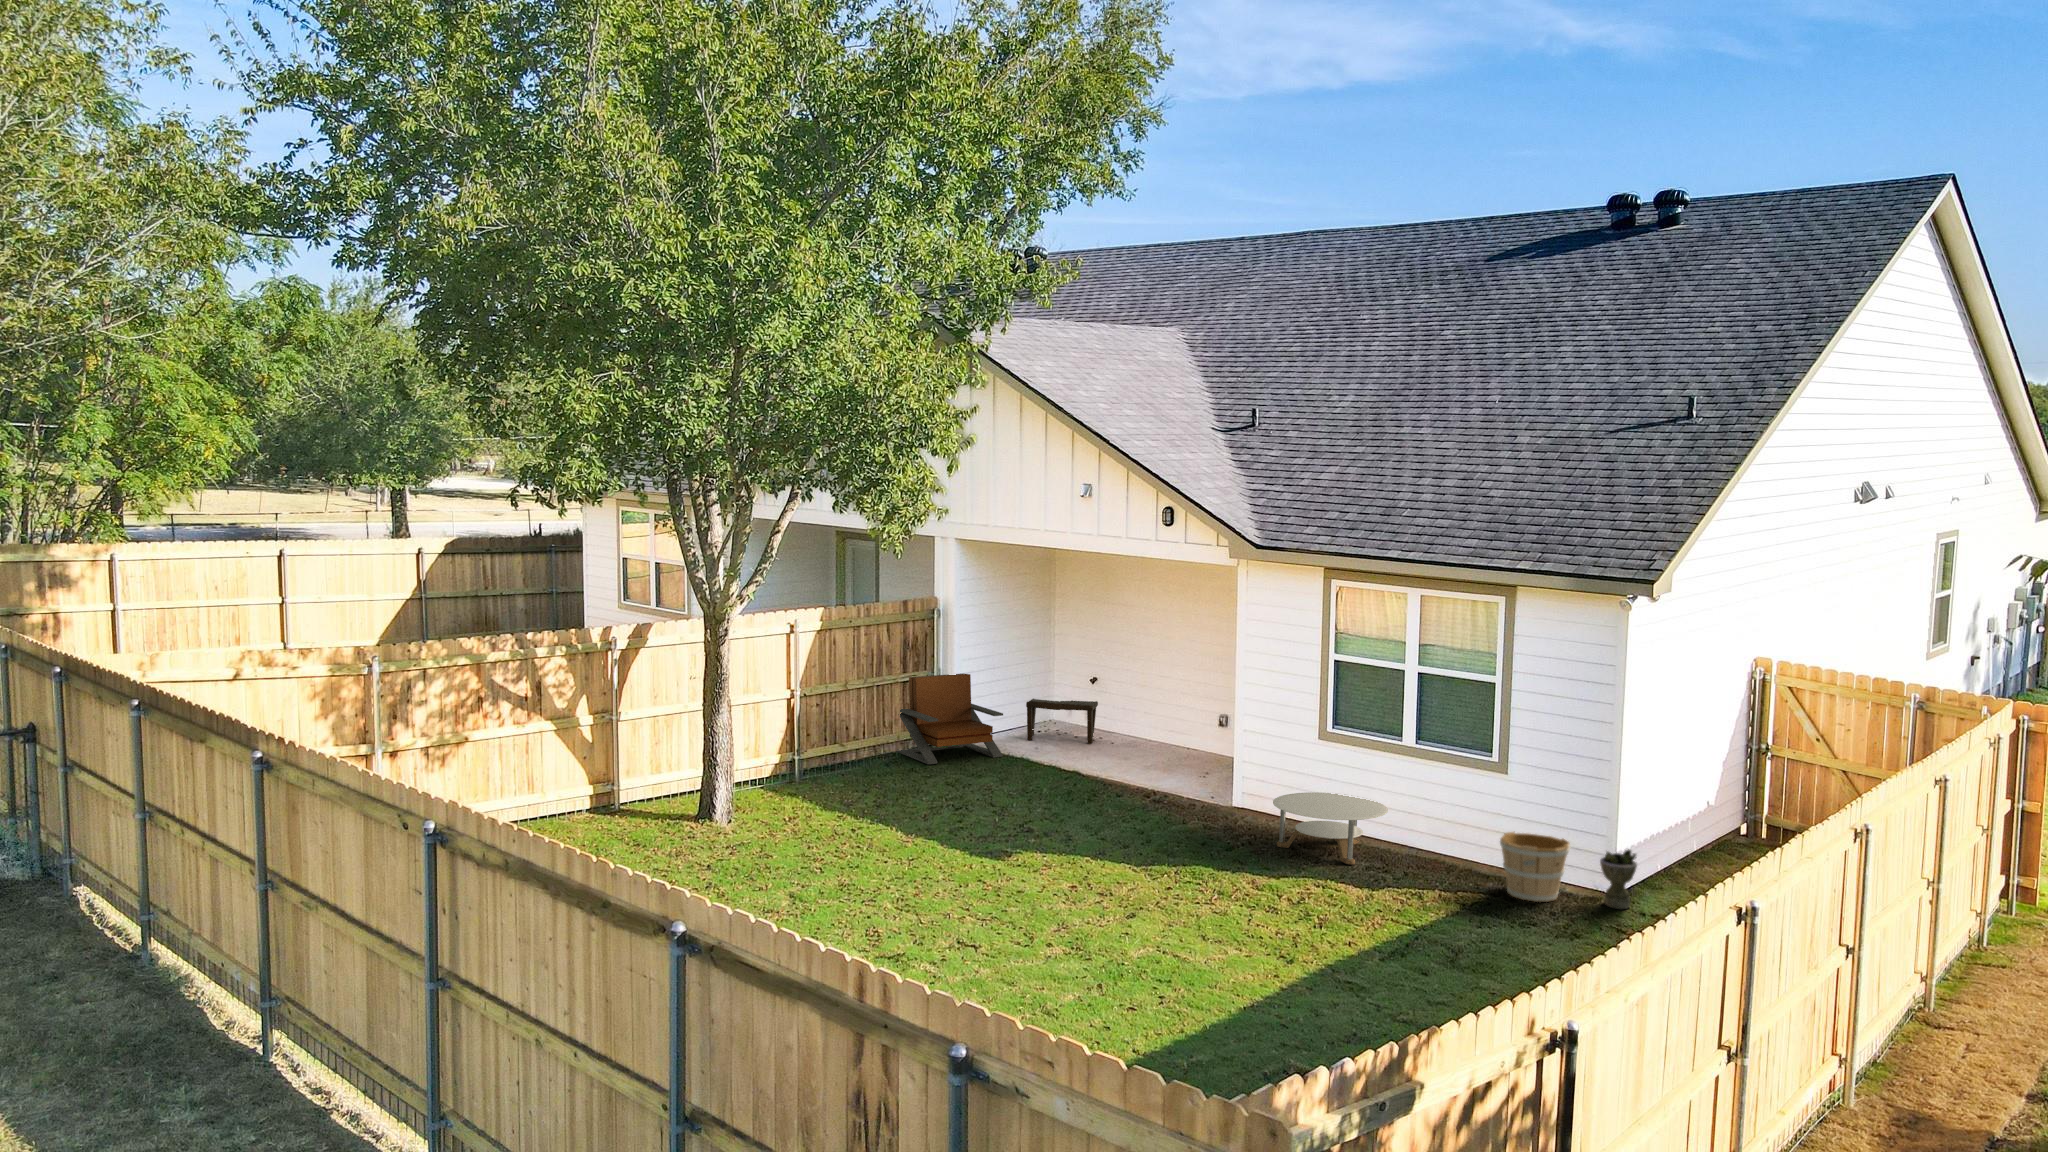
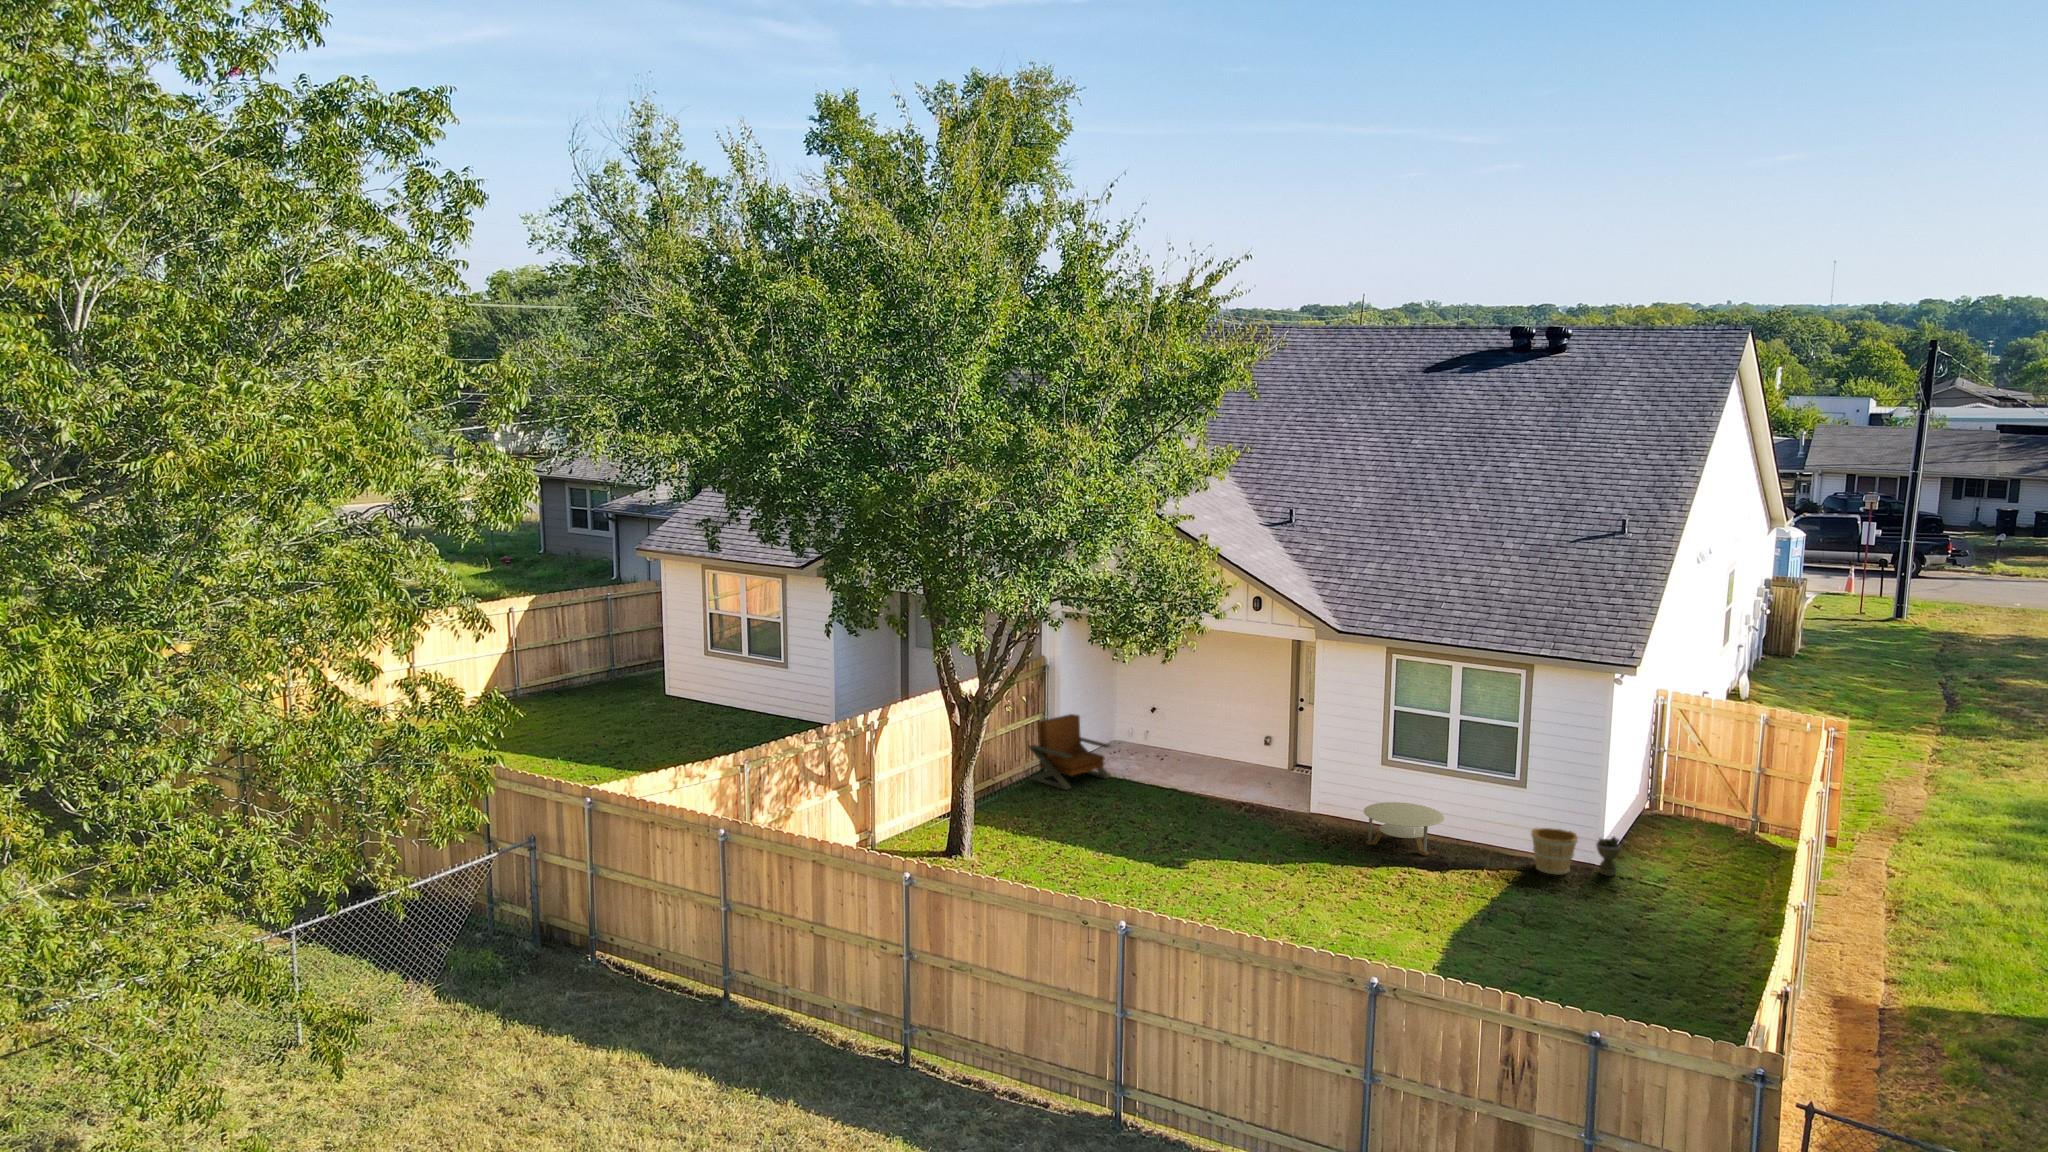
bench: present [1026,699,1098,744] -> none [1110,726,1165,759]

